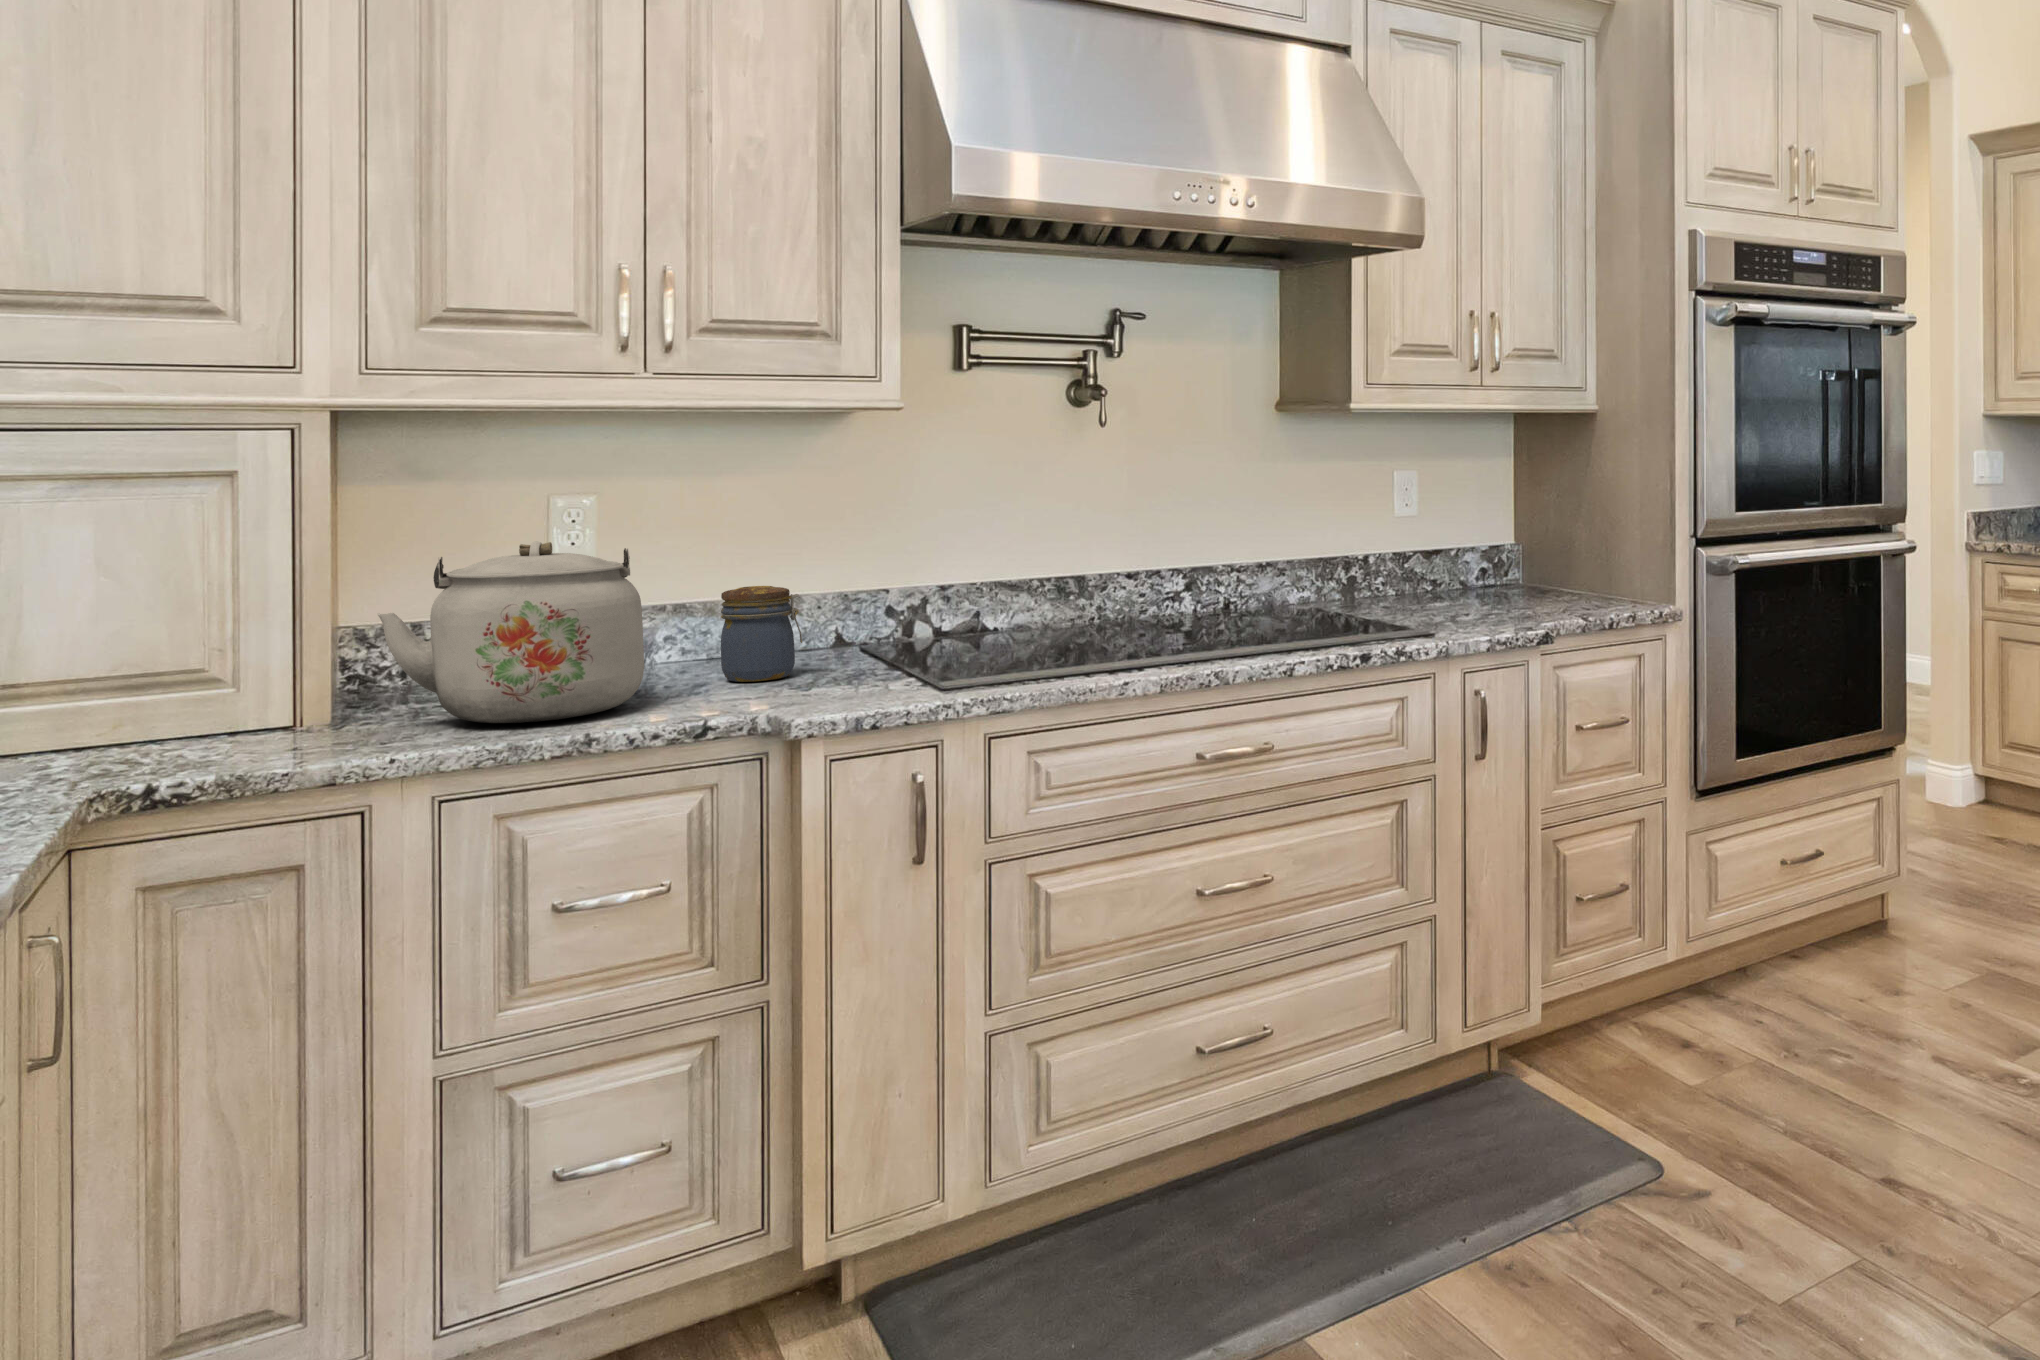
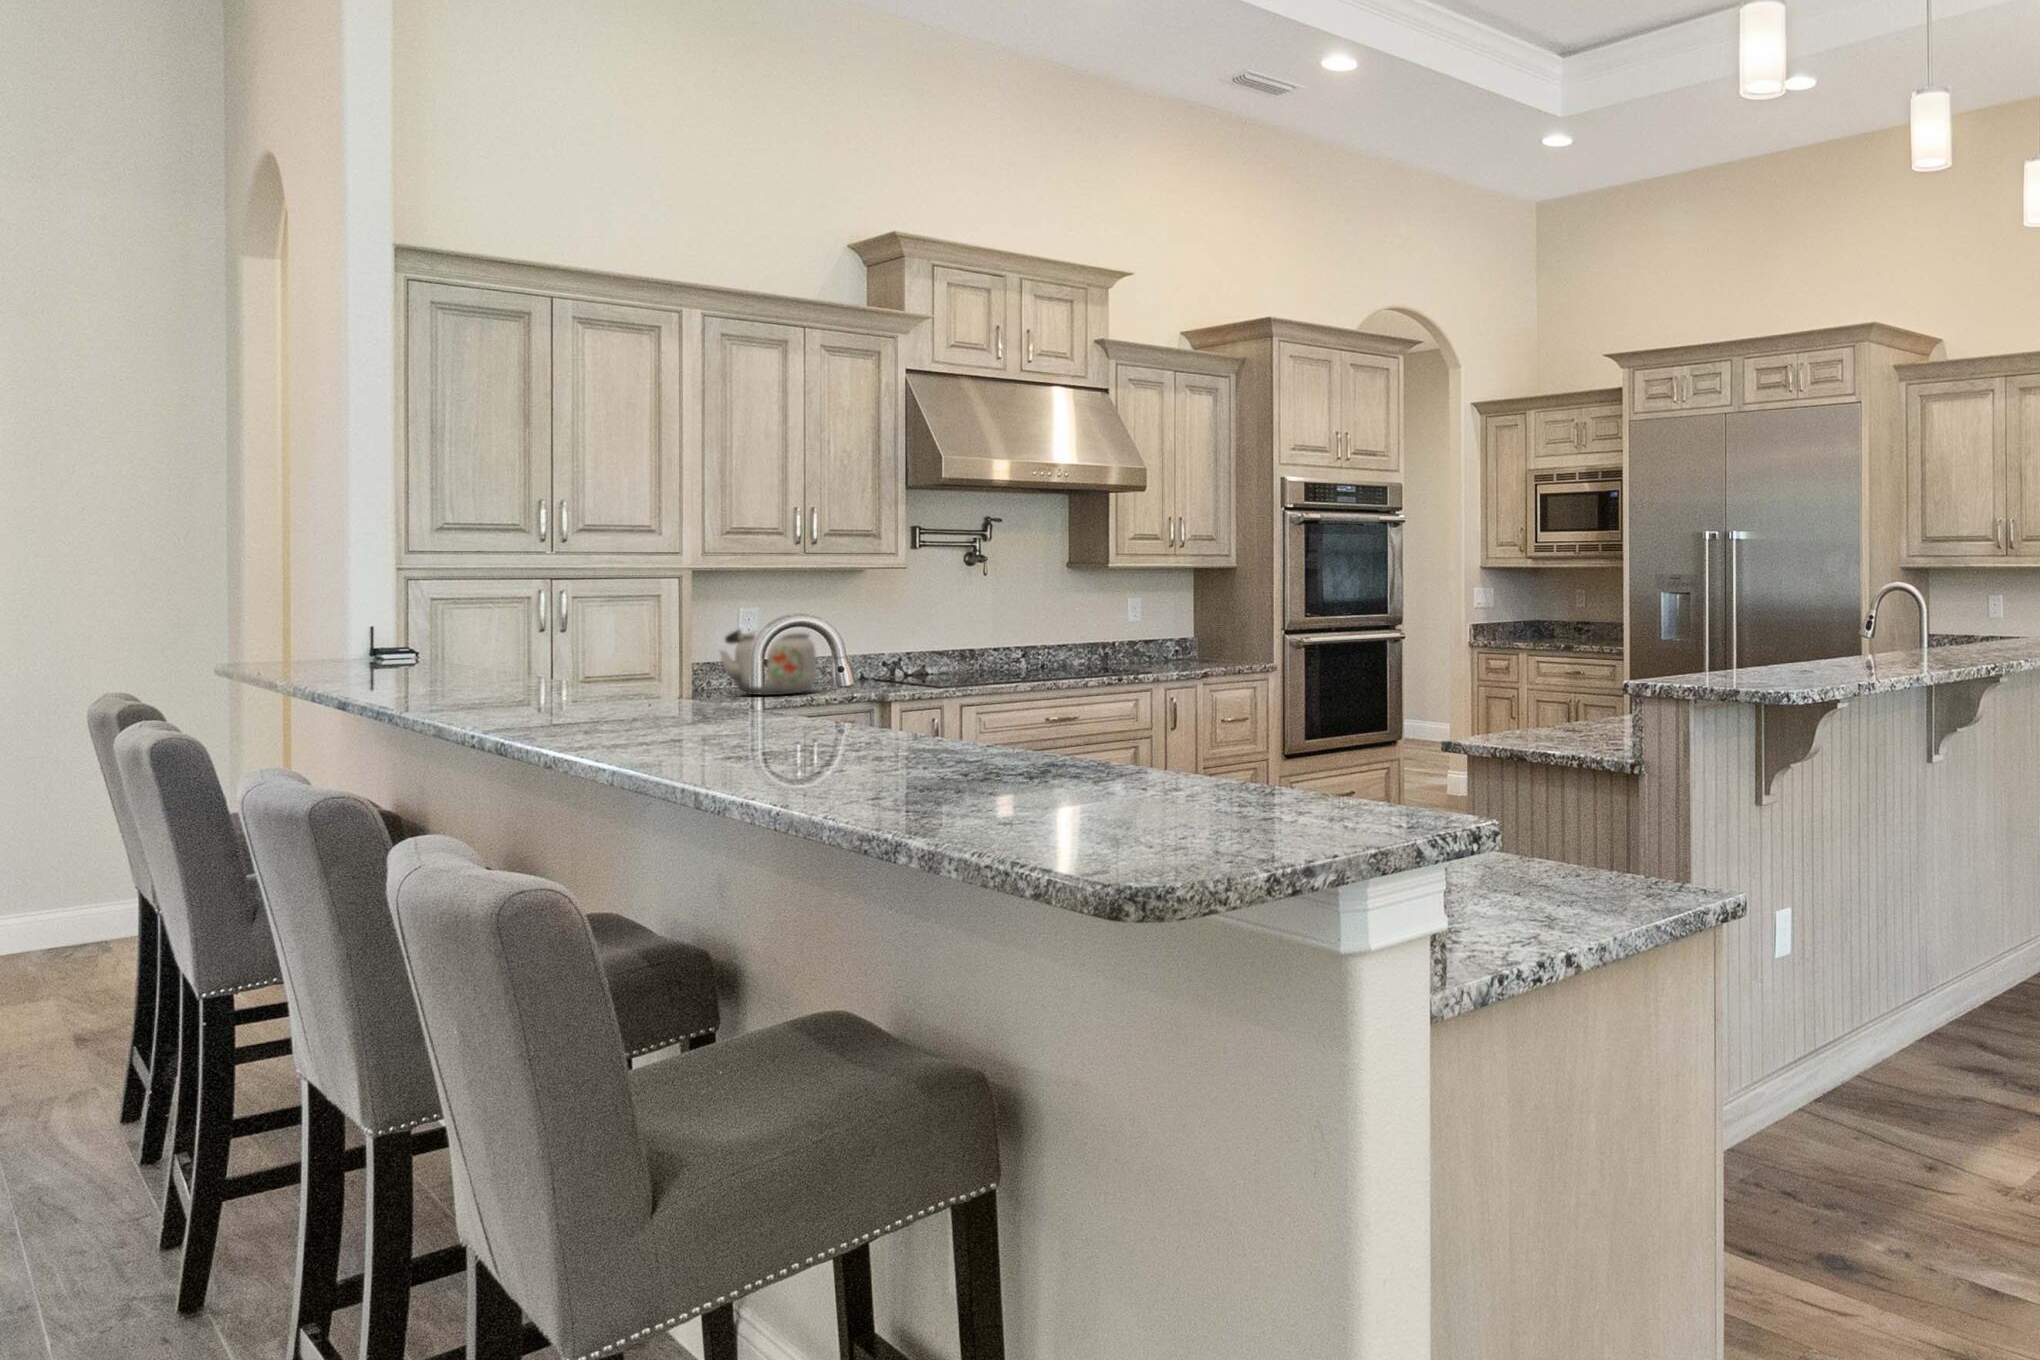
jar: present [721,586,802,682] -> none [829,646,863,687]

